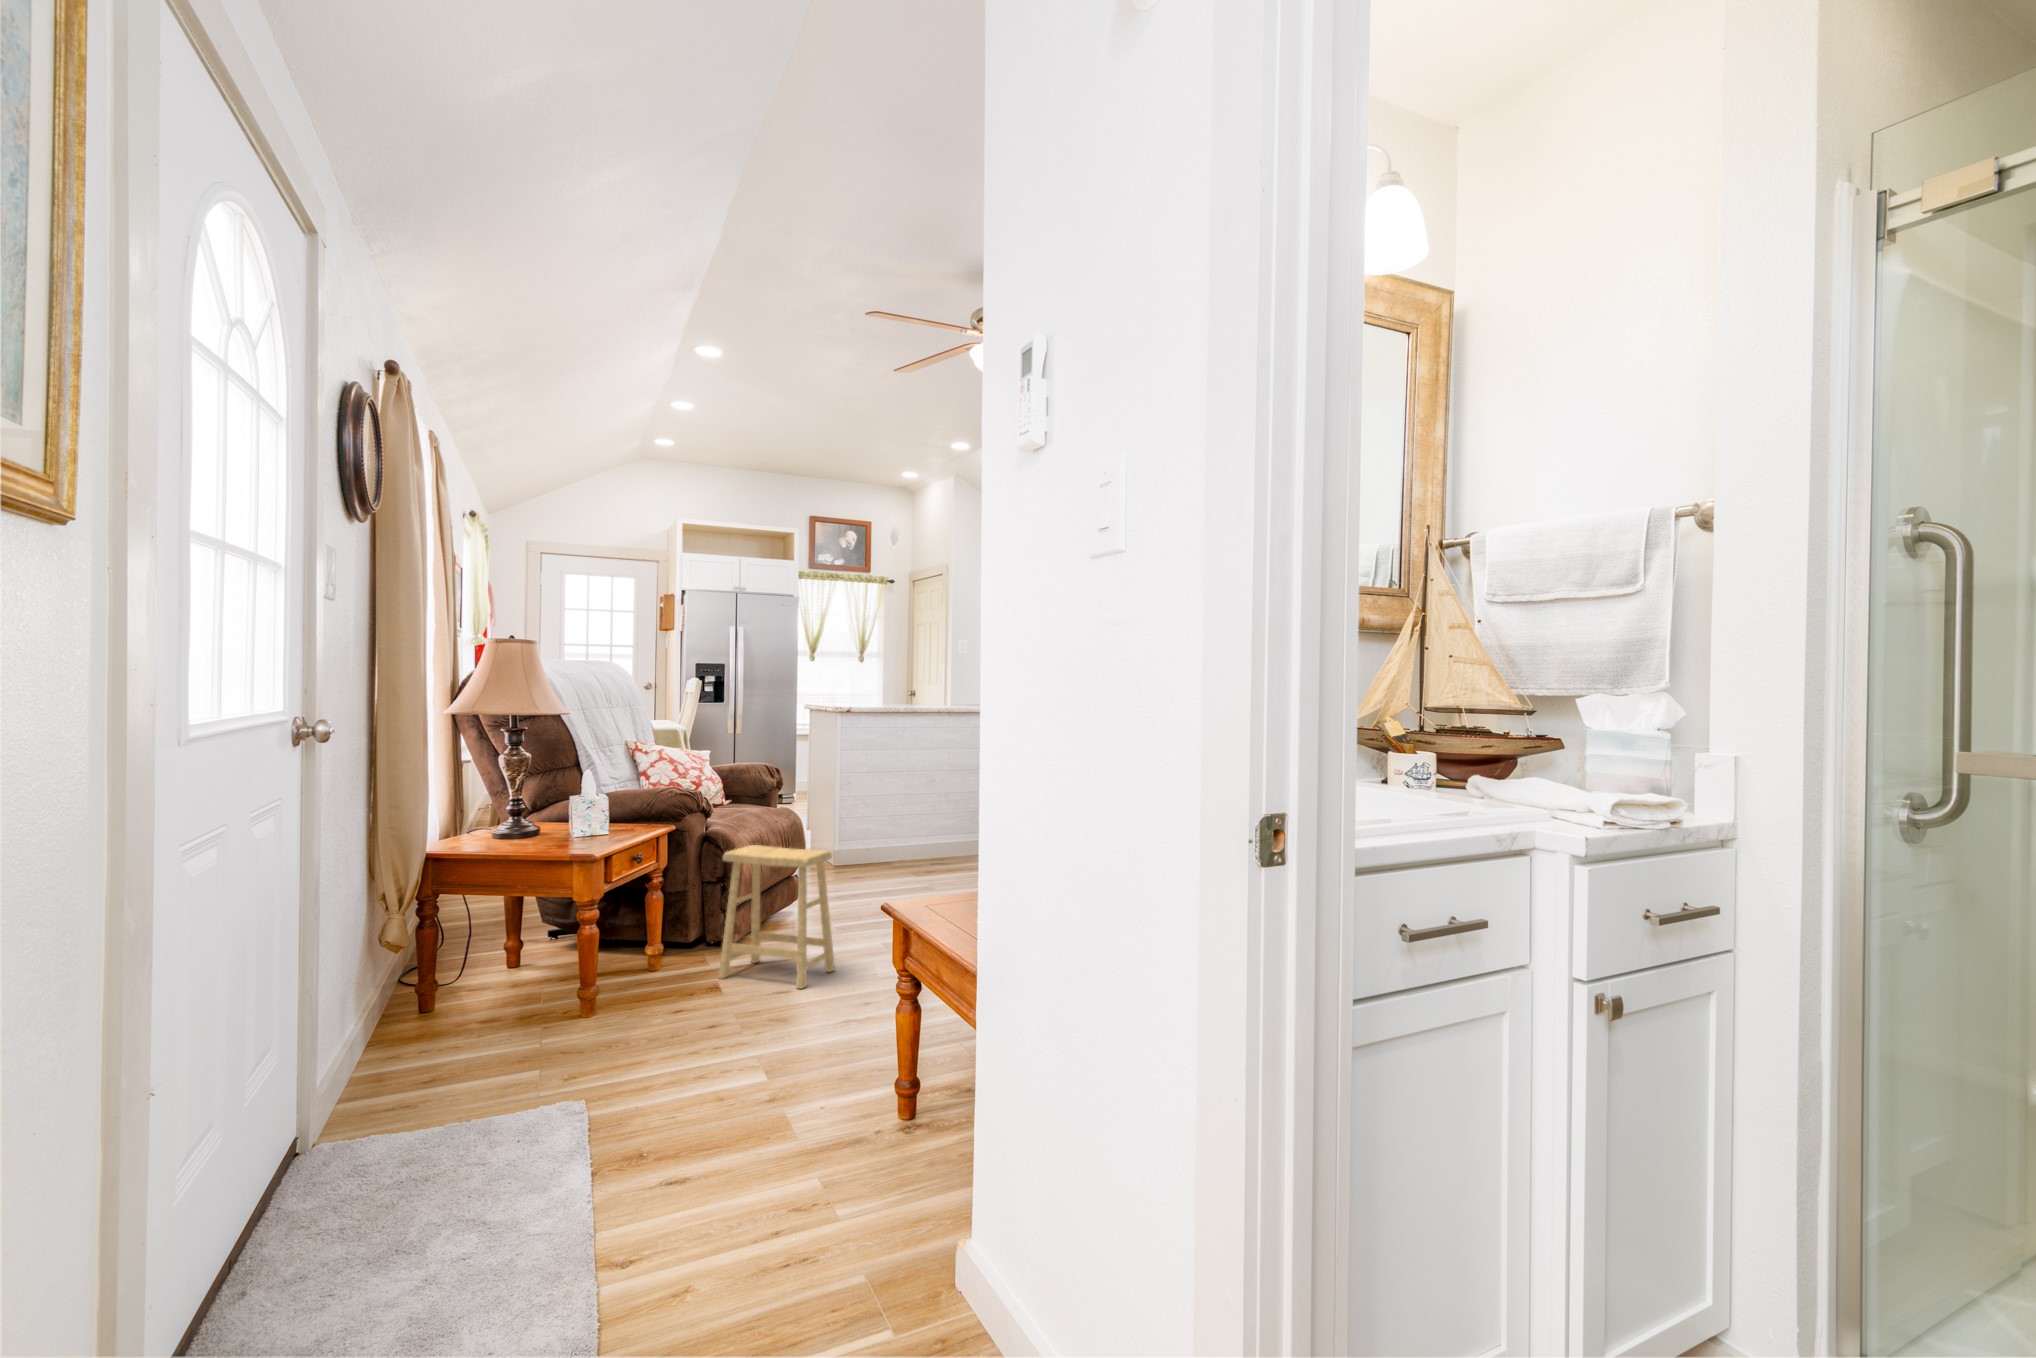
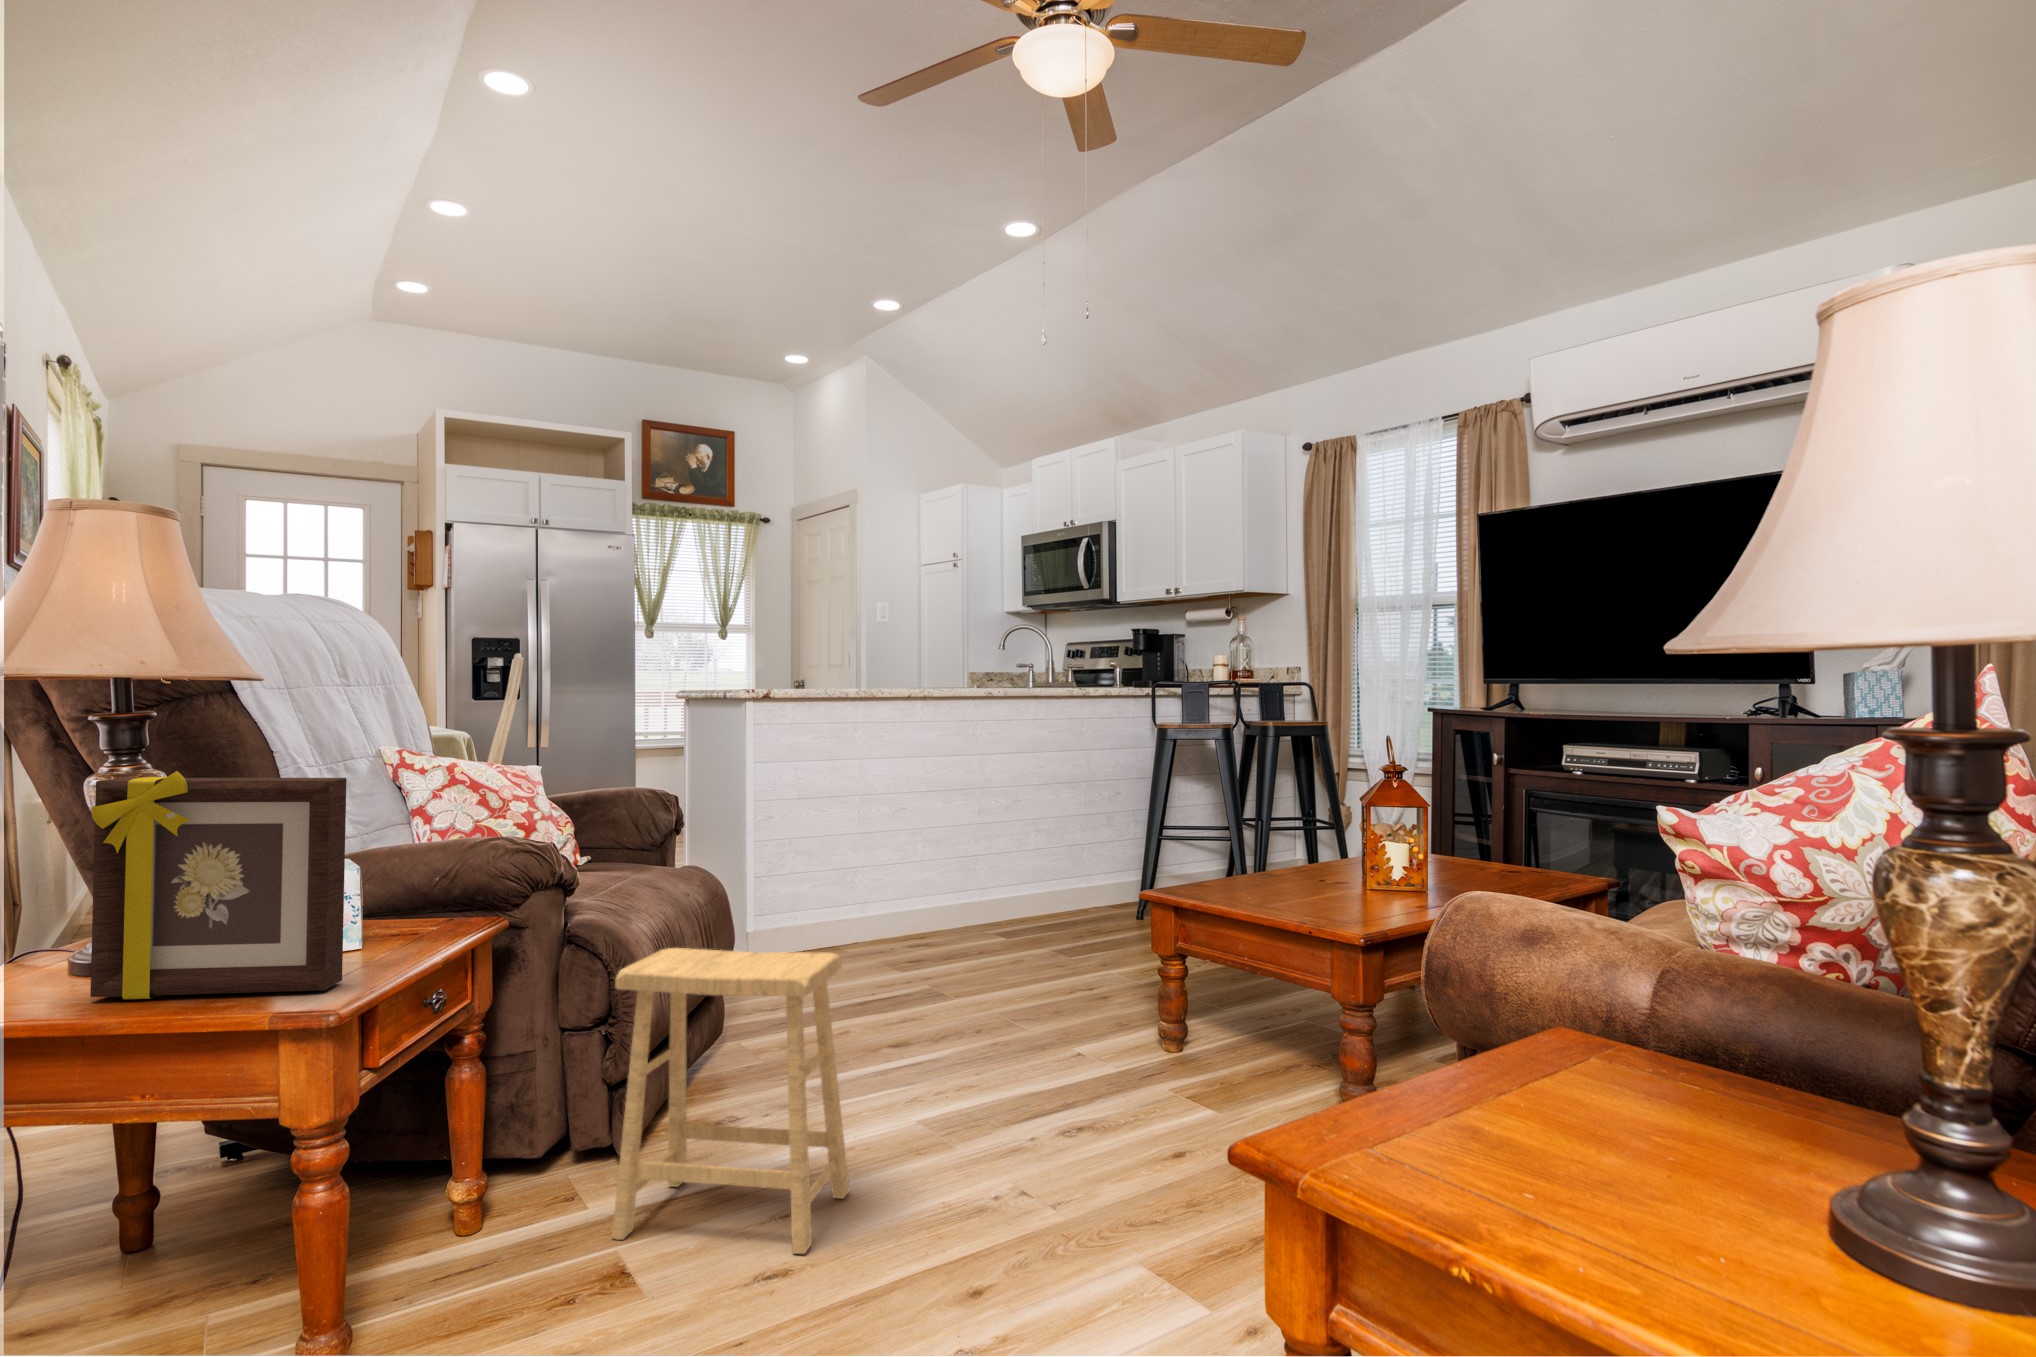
picture frame: none [506,753,603,846] -> present [90,771,347,999]

